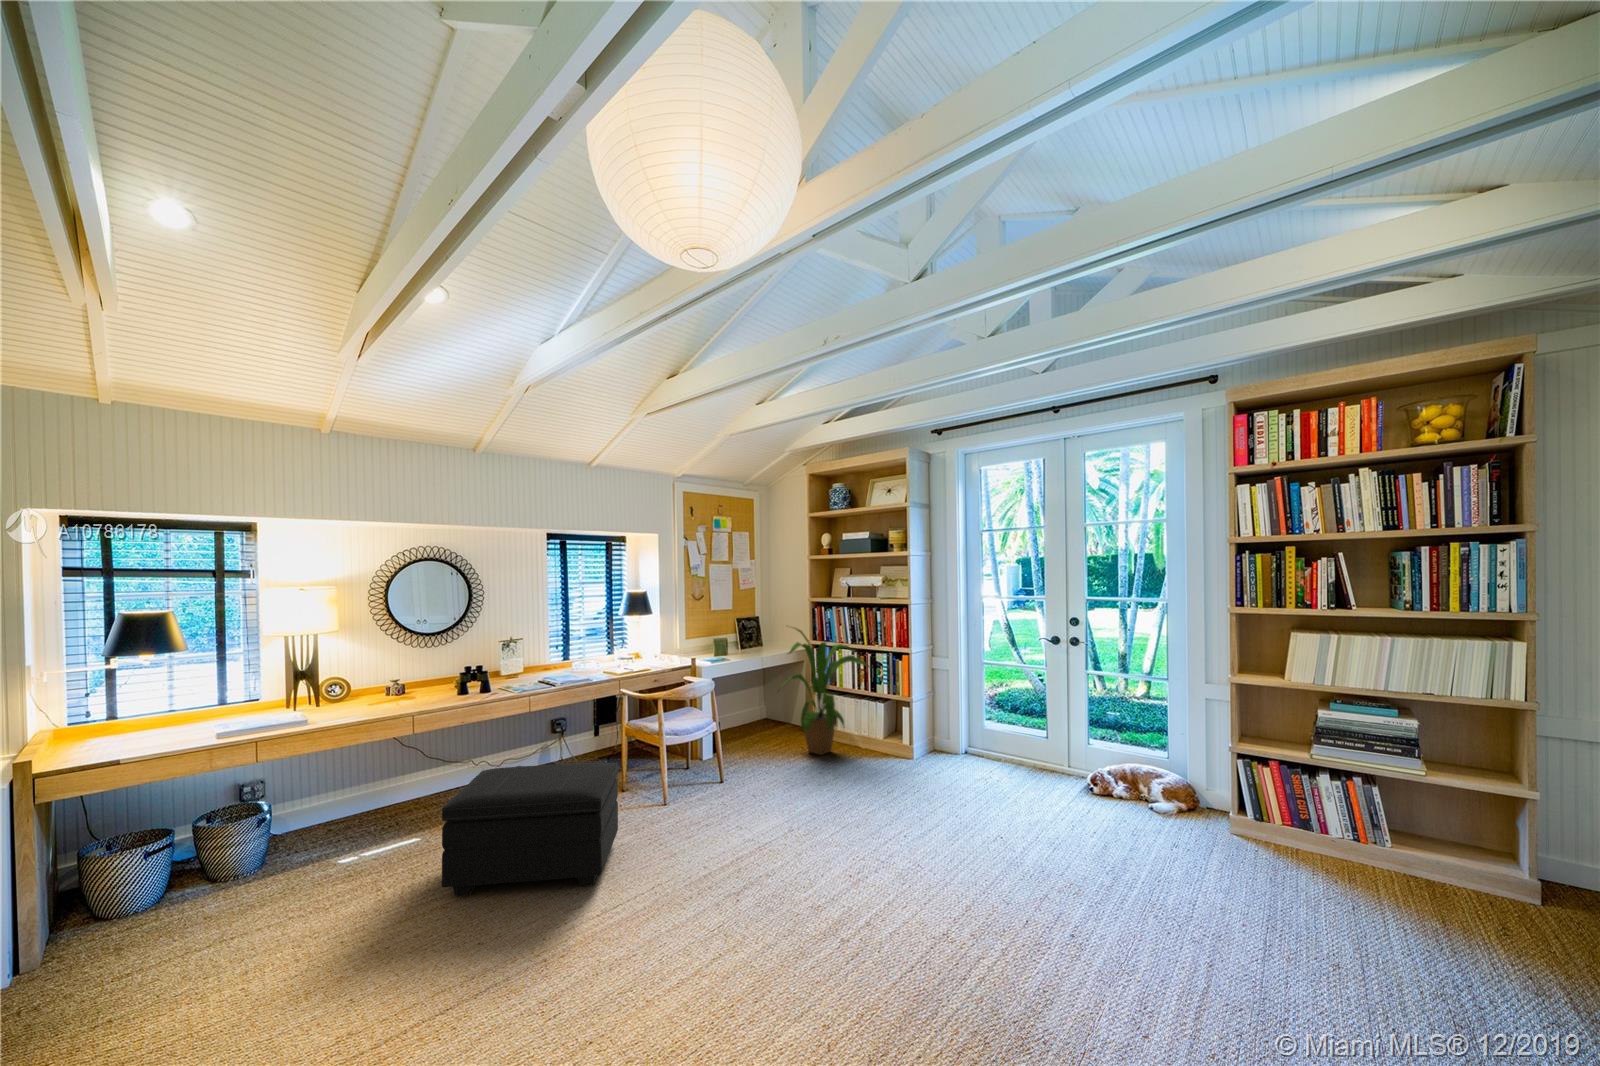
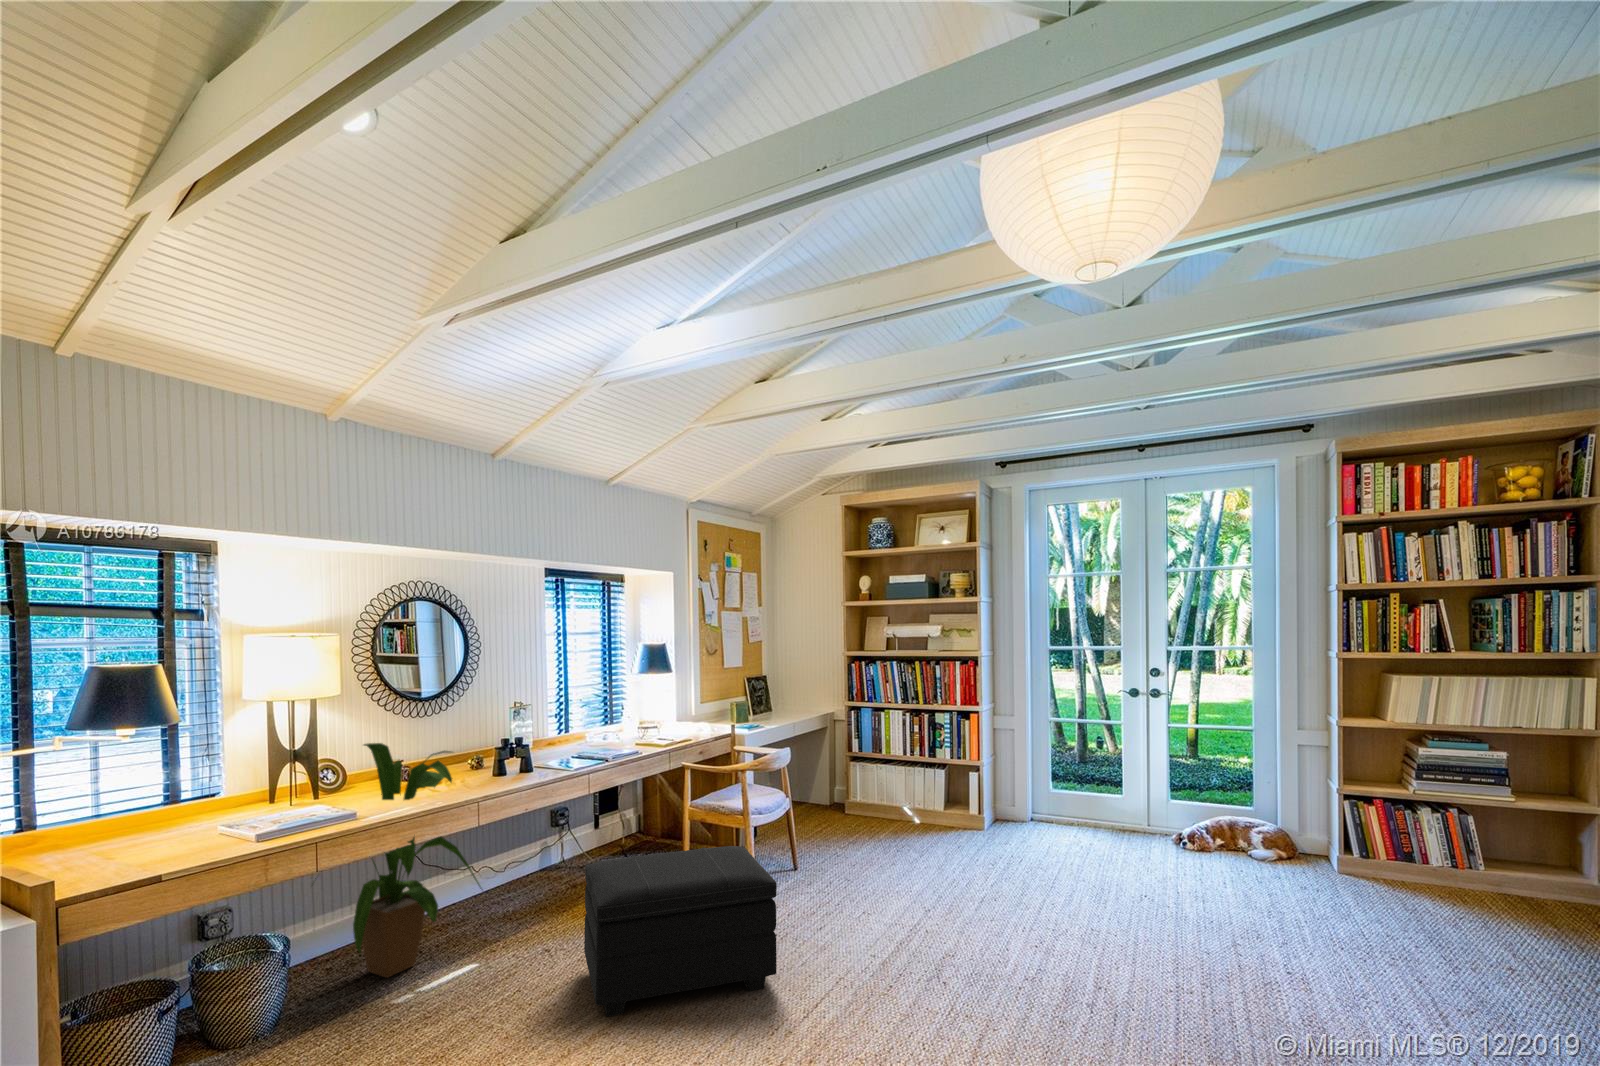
house plant: present [781,628,869,755] -> present [315,743,480,978]

